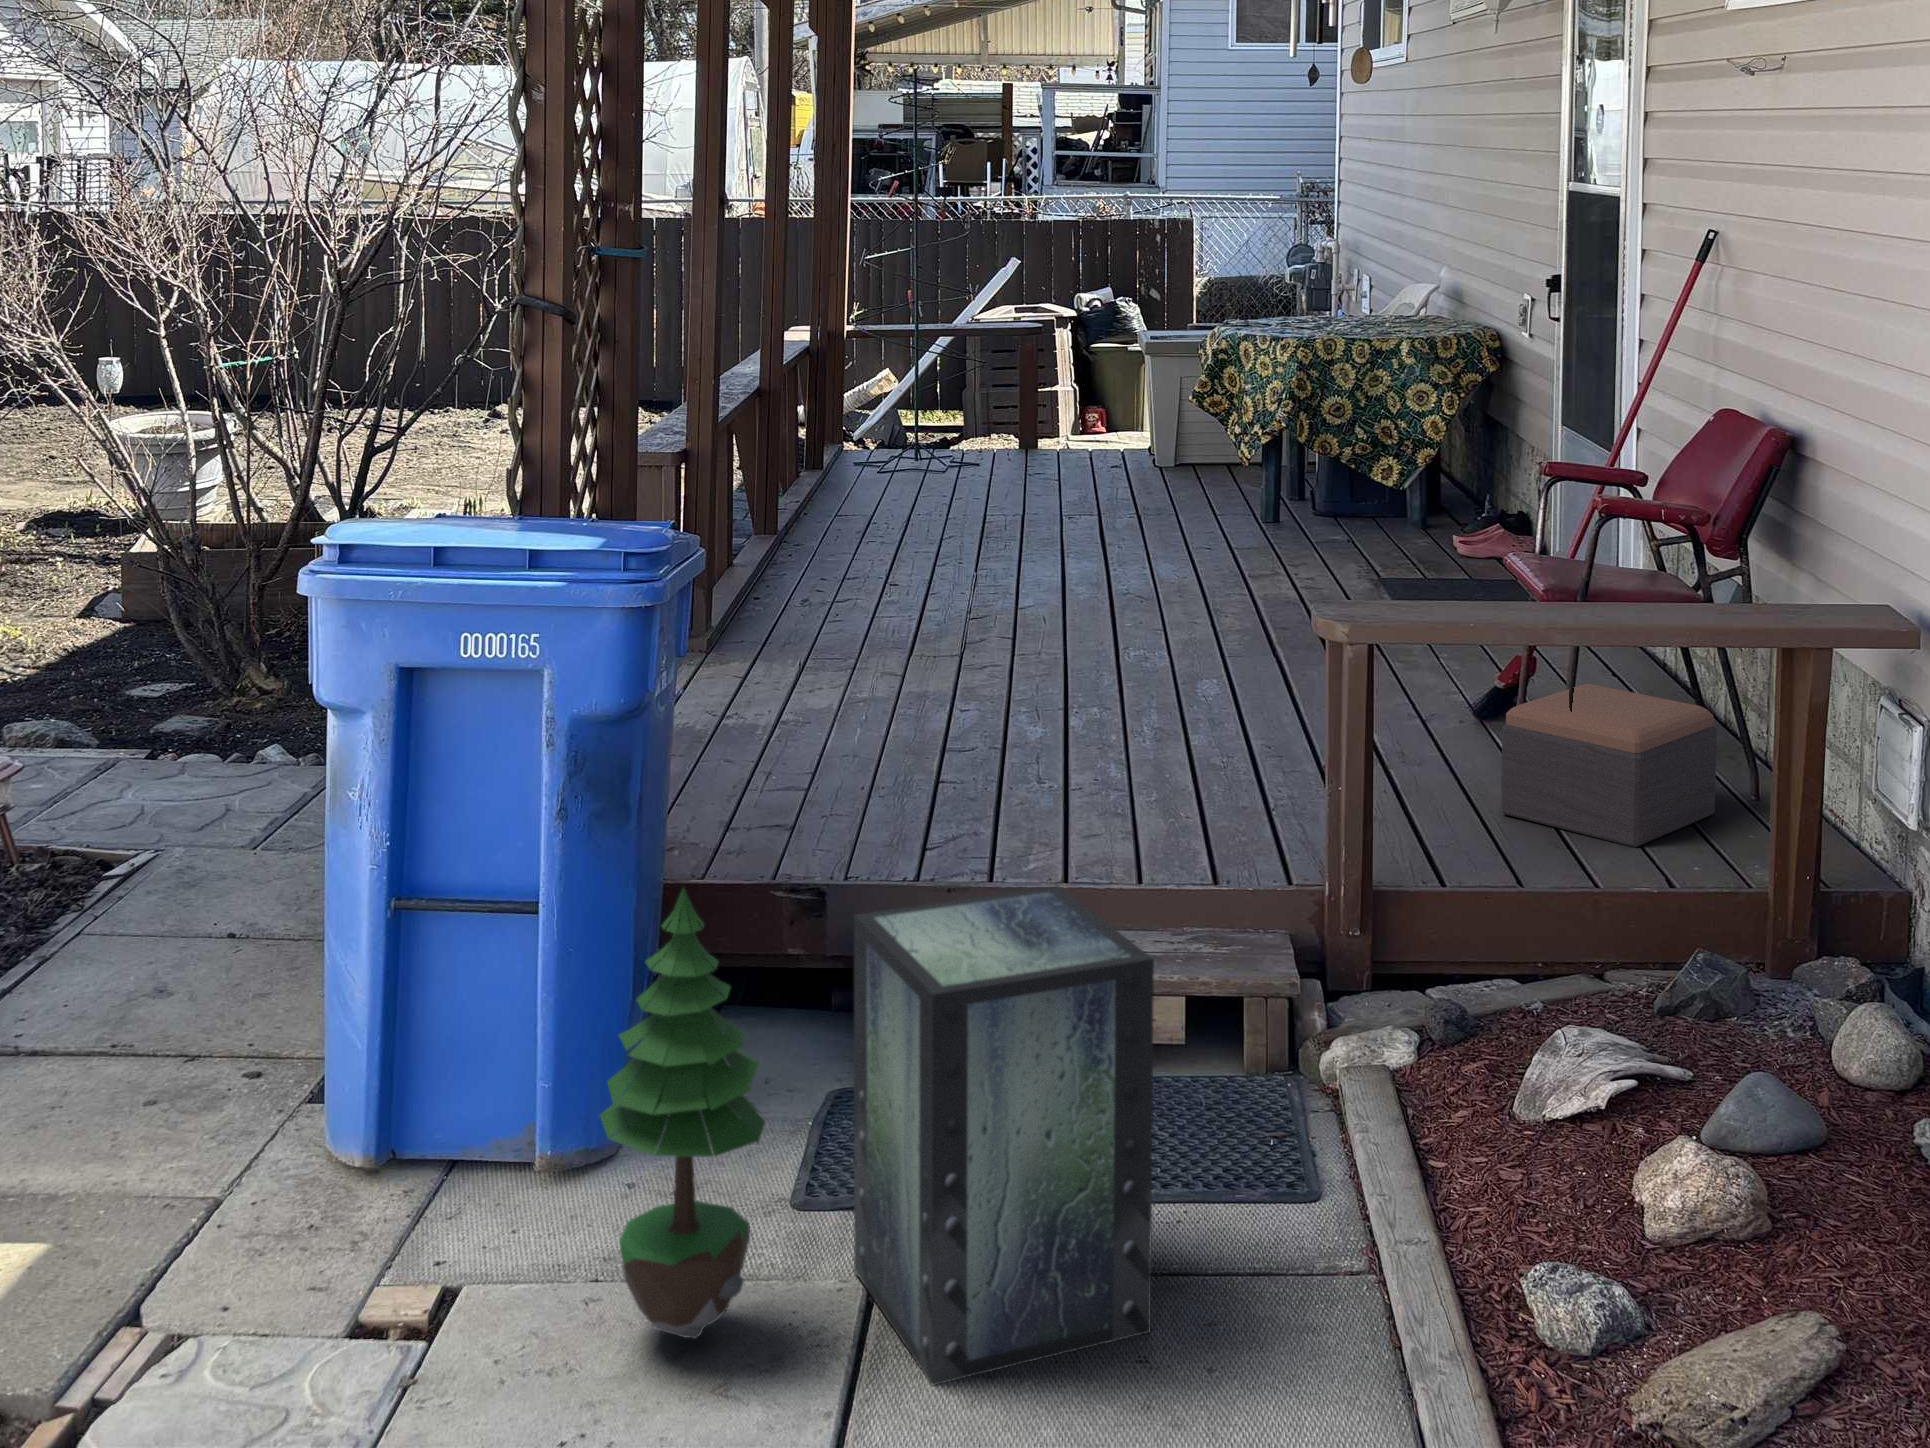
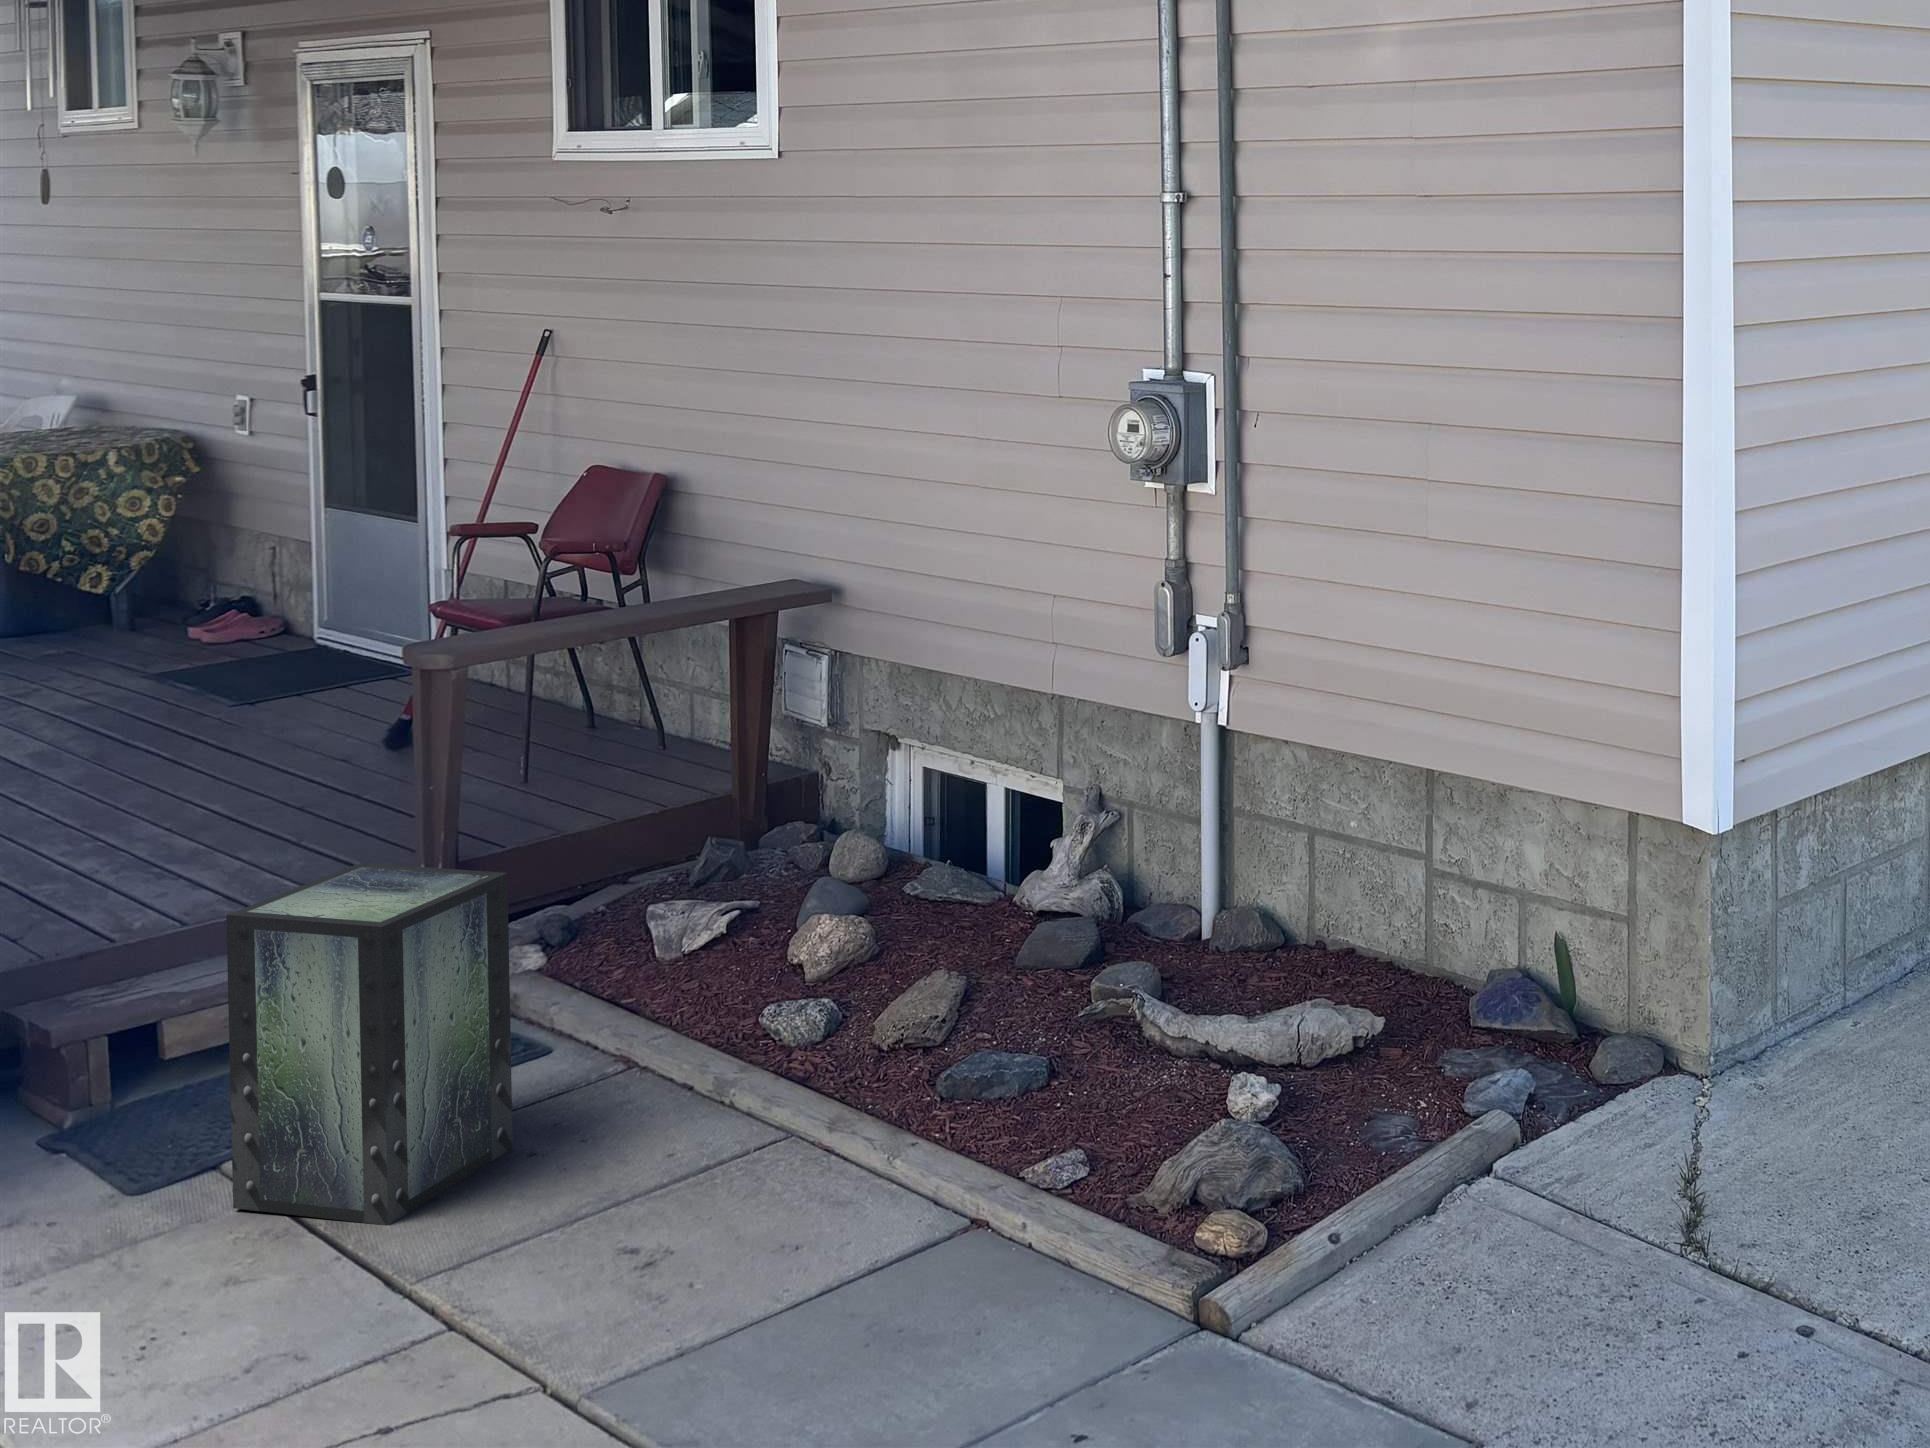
footstool: present [1501,684,1717,848] -> none [498,685,657,798]
potted tree: present [600,888,765,1338] -> none [54,908,216,1287]

